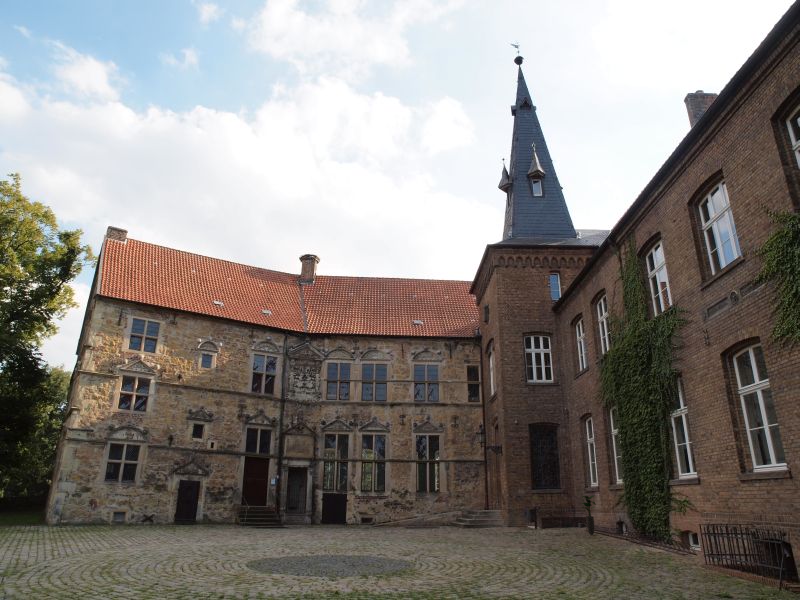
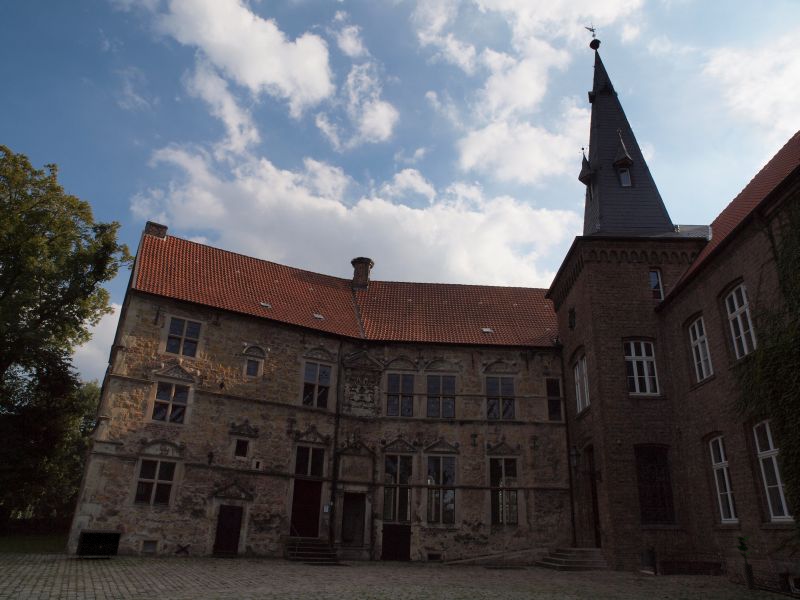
storage bench: none [55,503,95,527] -> present [76,529,122,559]

